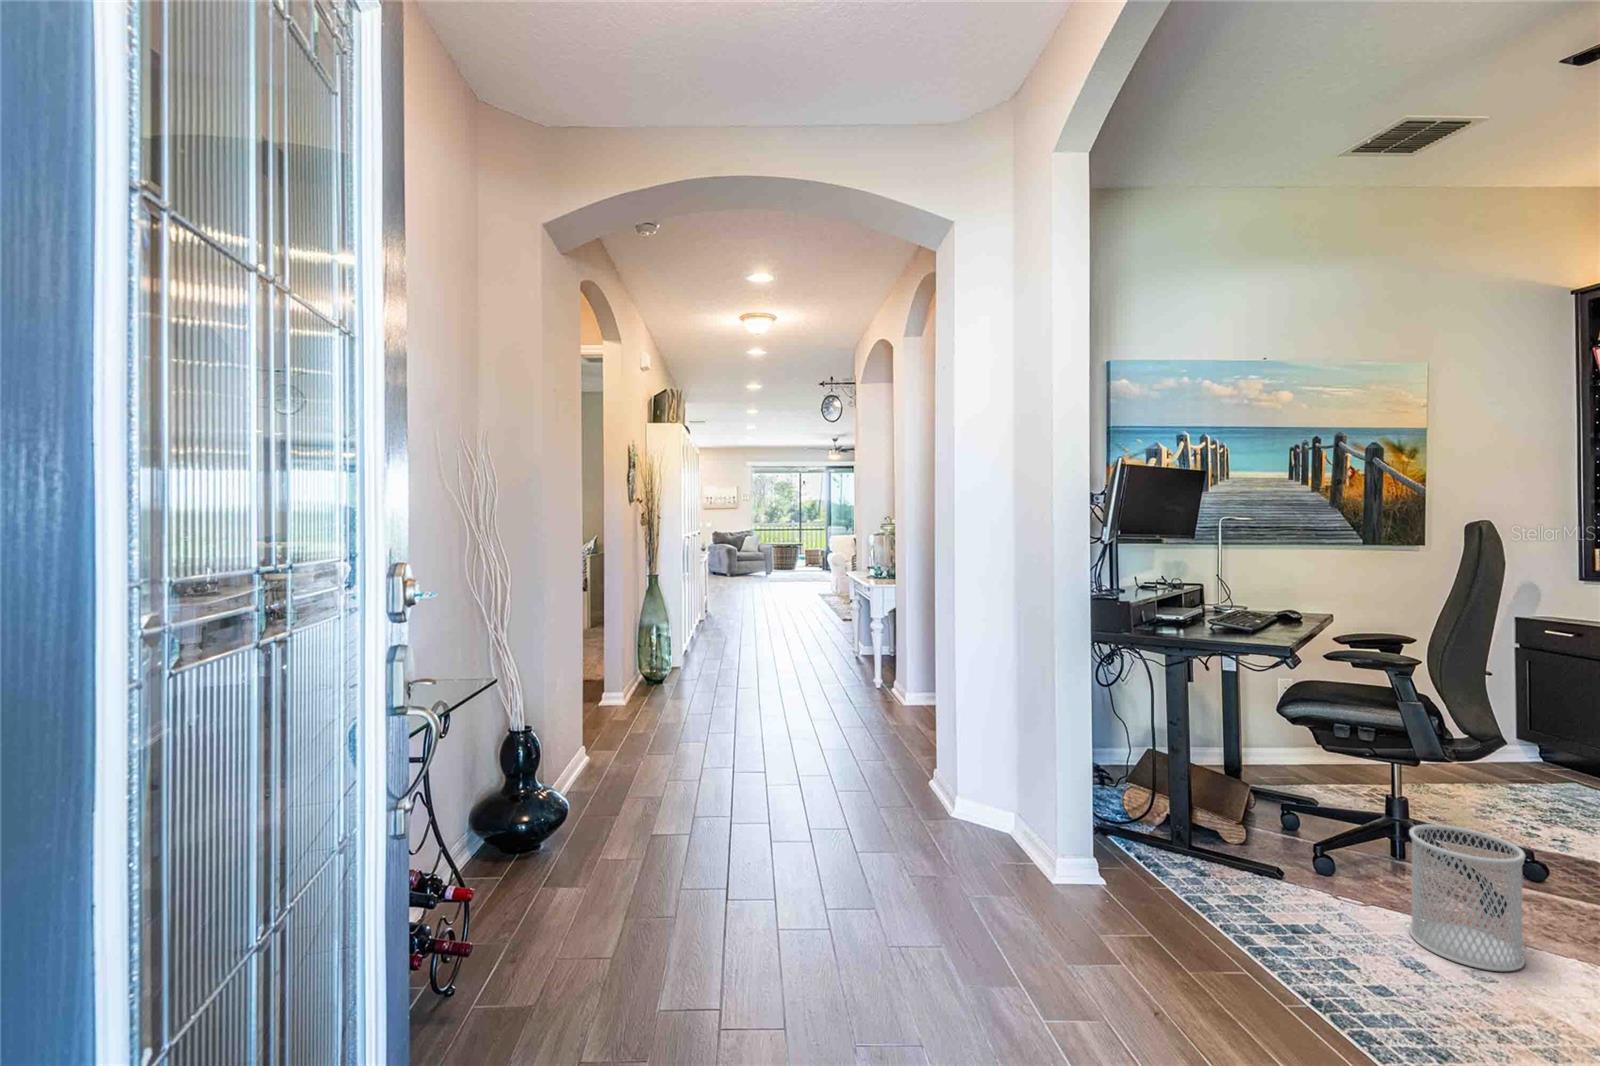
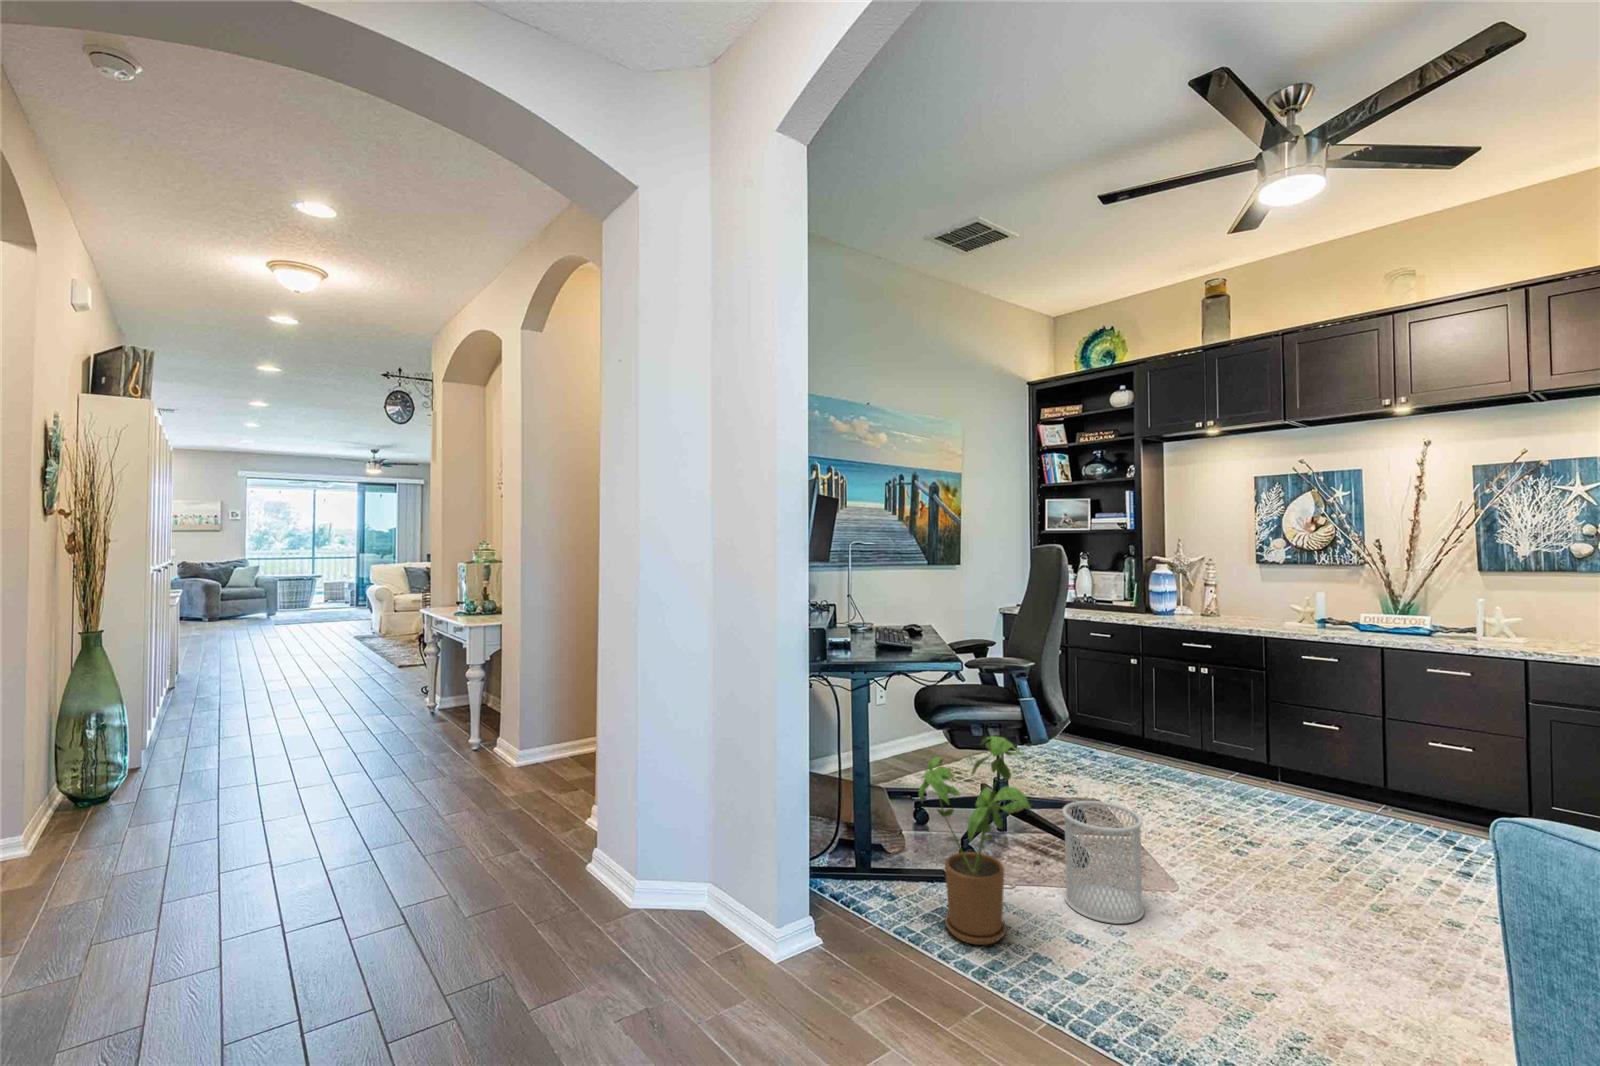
house plant: none [1210,722,1341,930] -> present [919,736,1032,945]

